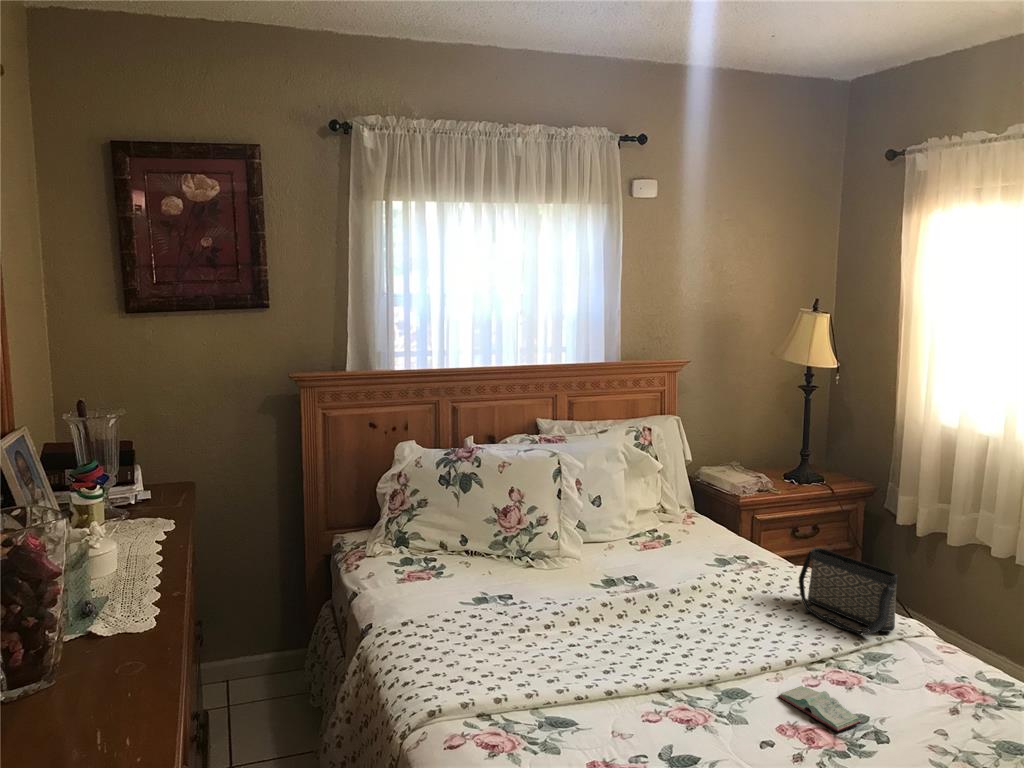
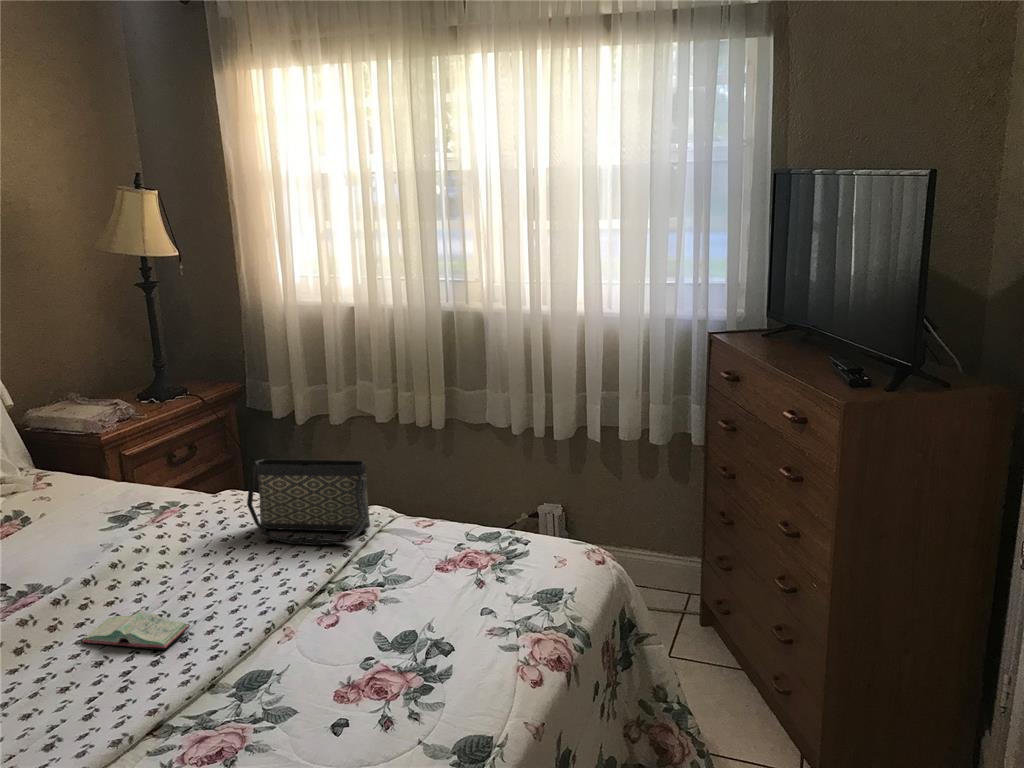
book: present [779,686,862,732] -> present [82,610,190,650]

